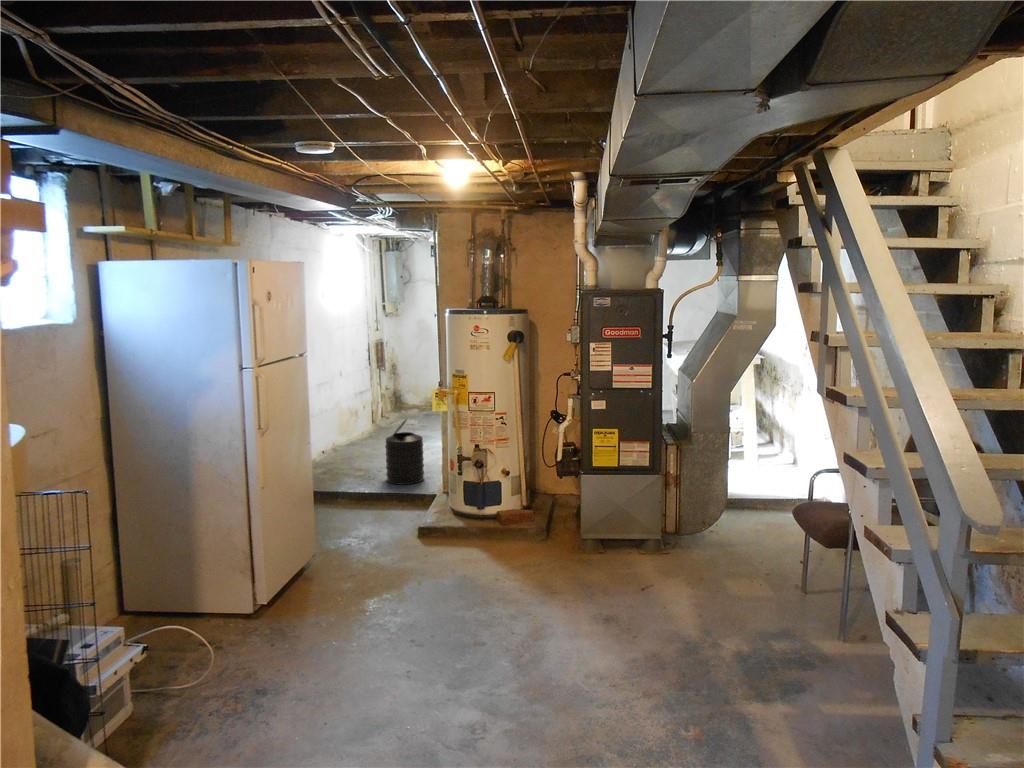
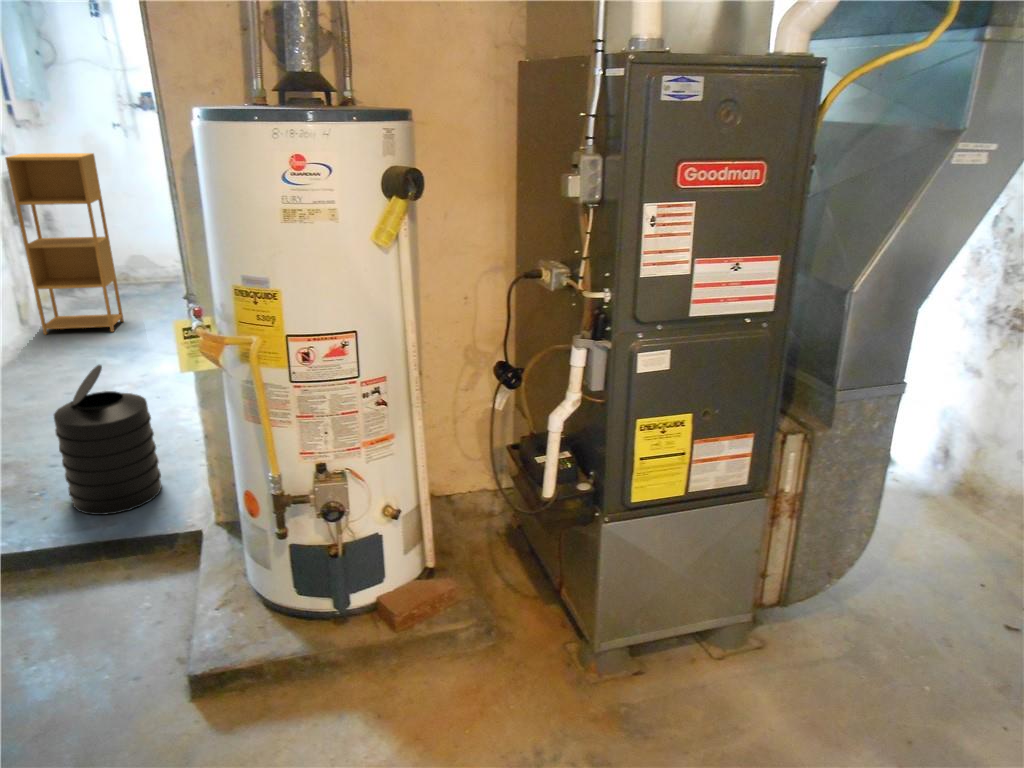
shelving unit: none [381,338,422,427] -> present [6,153,124,335]

